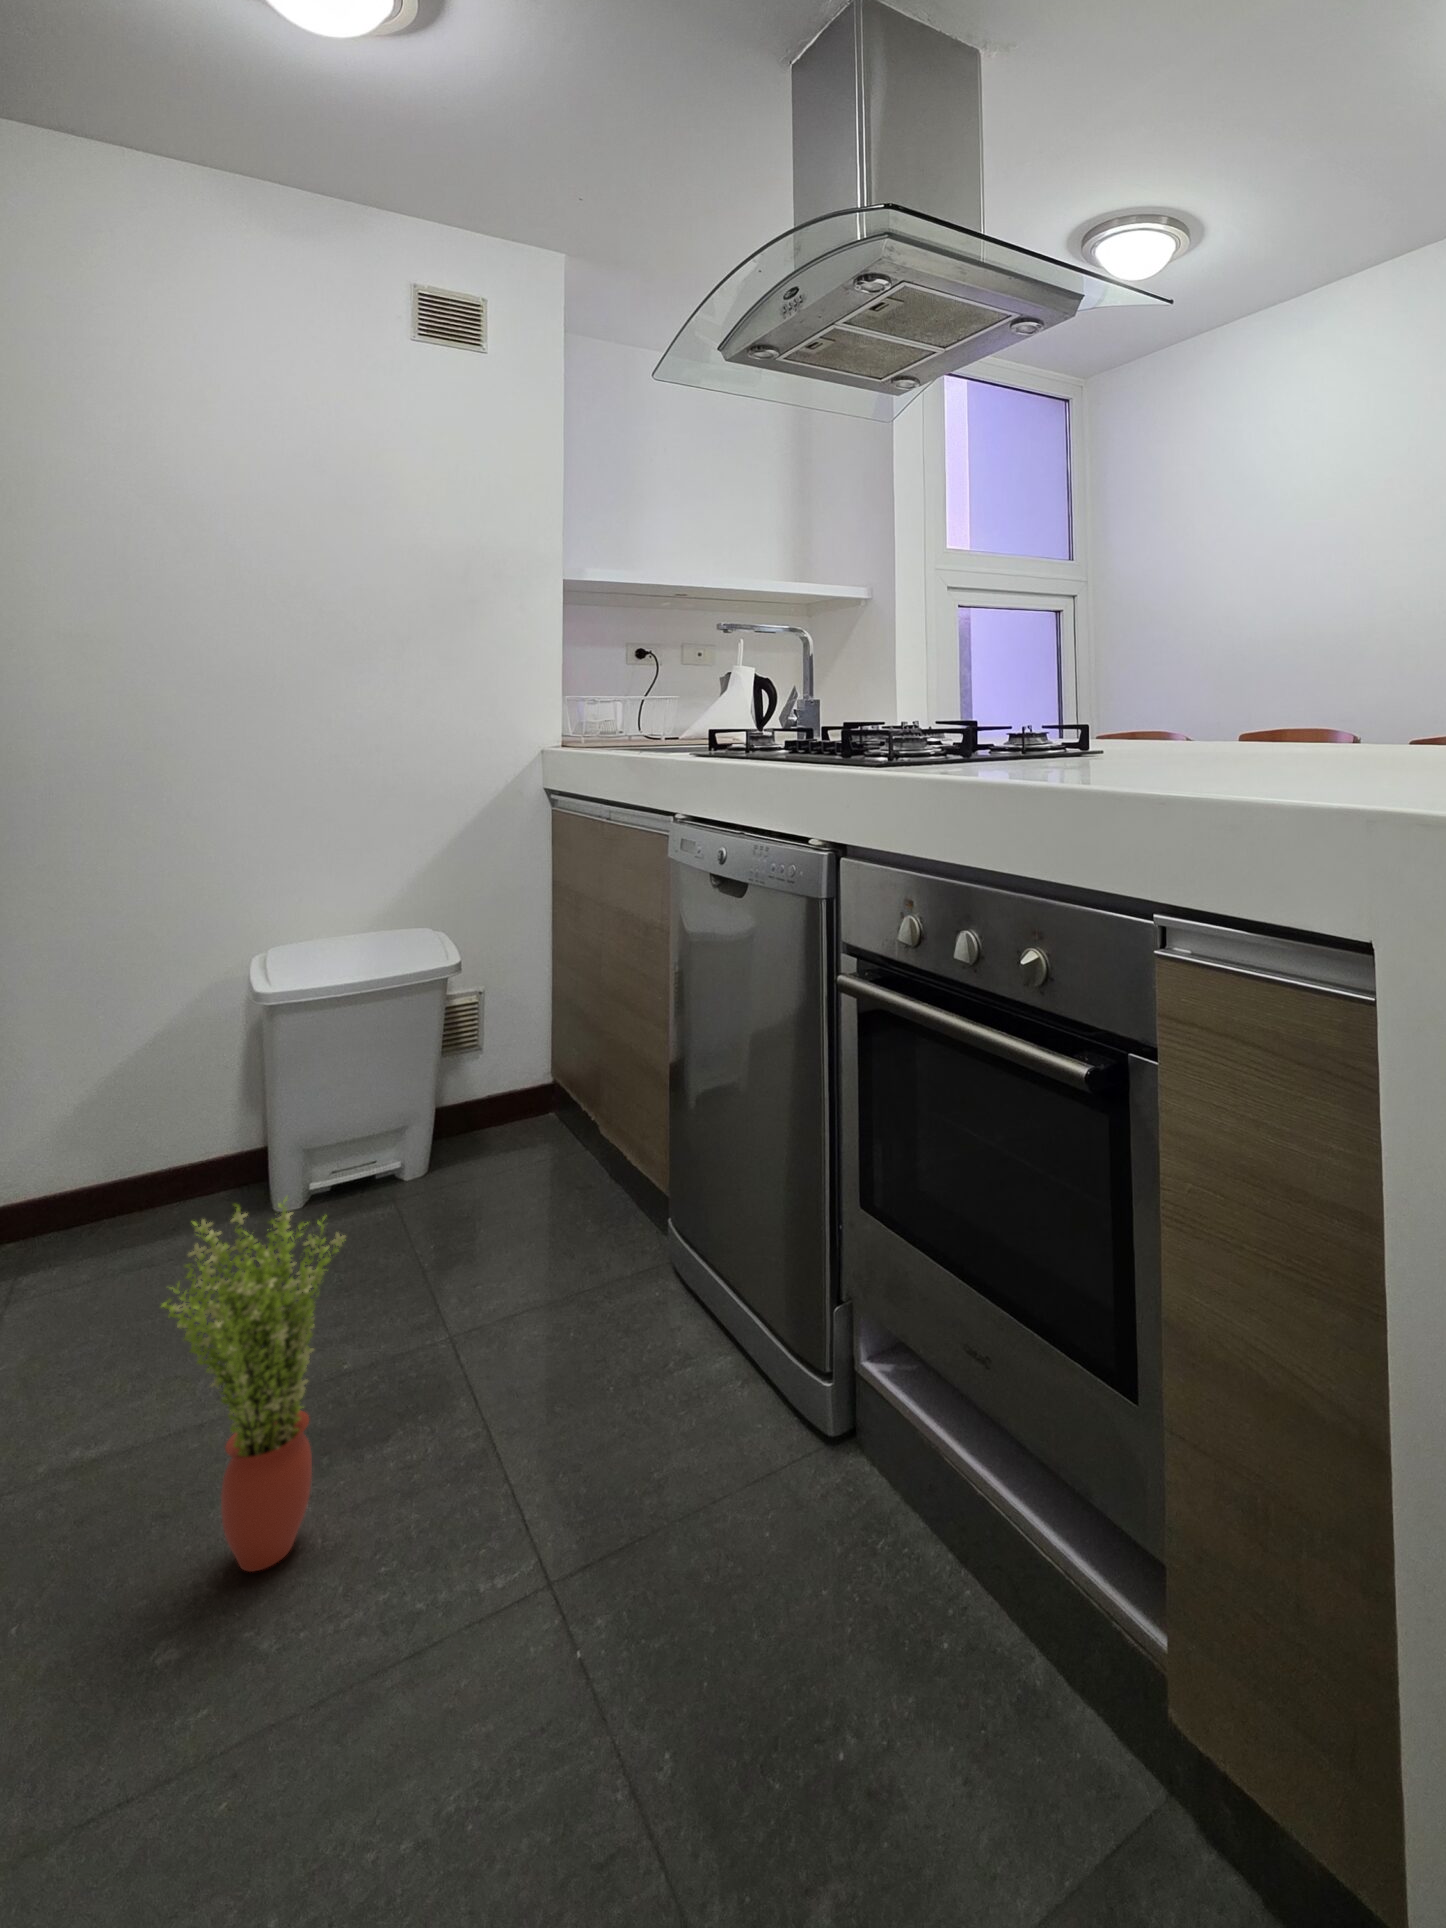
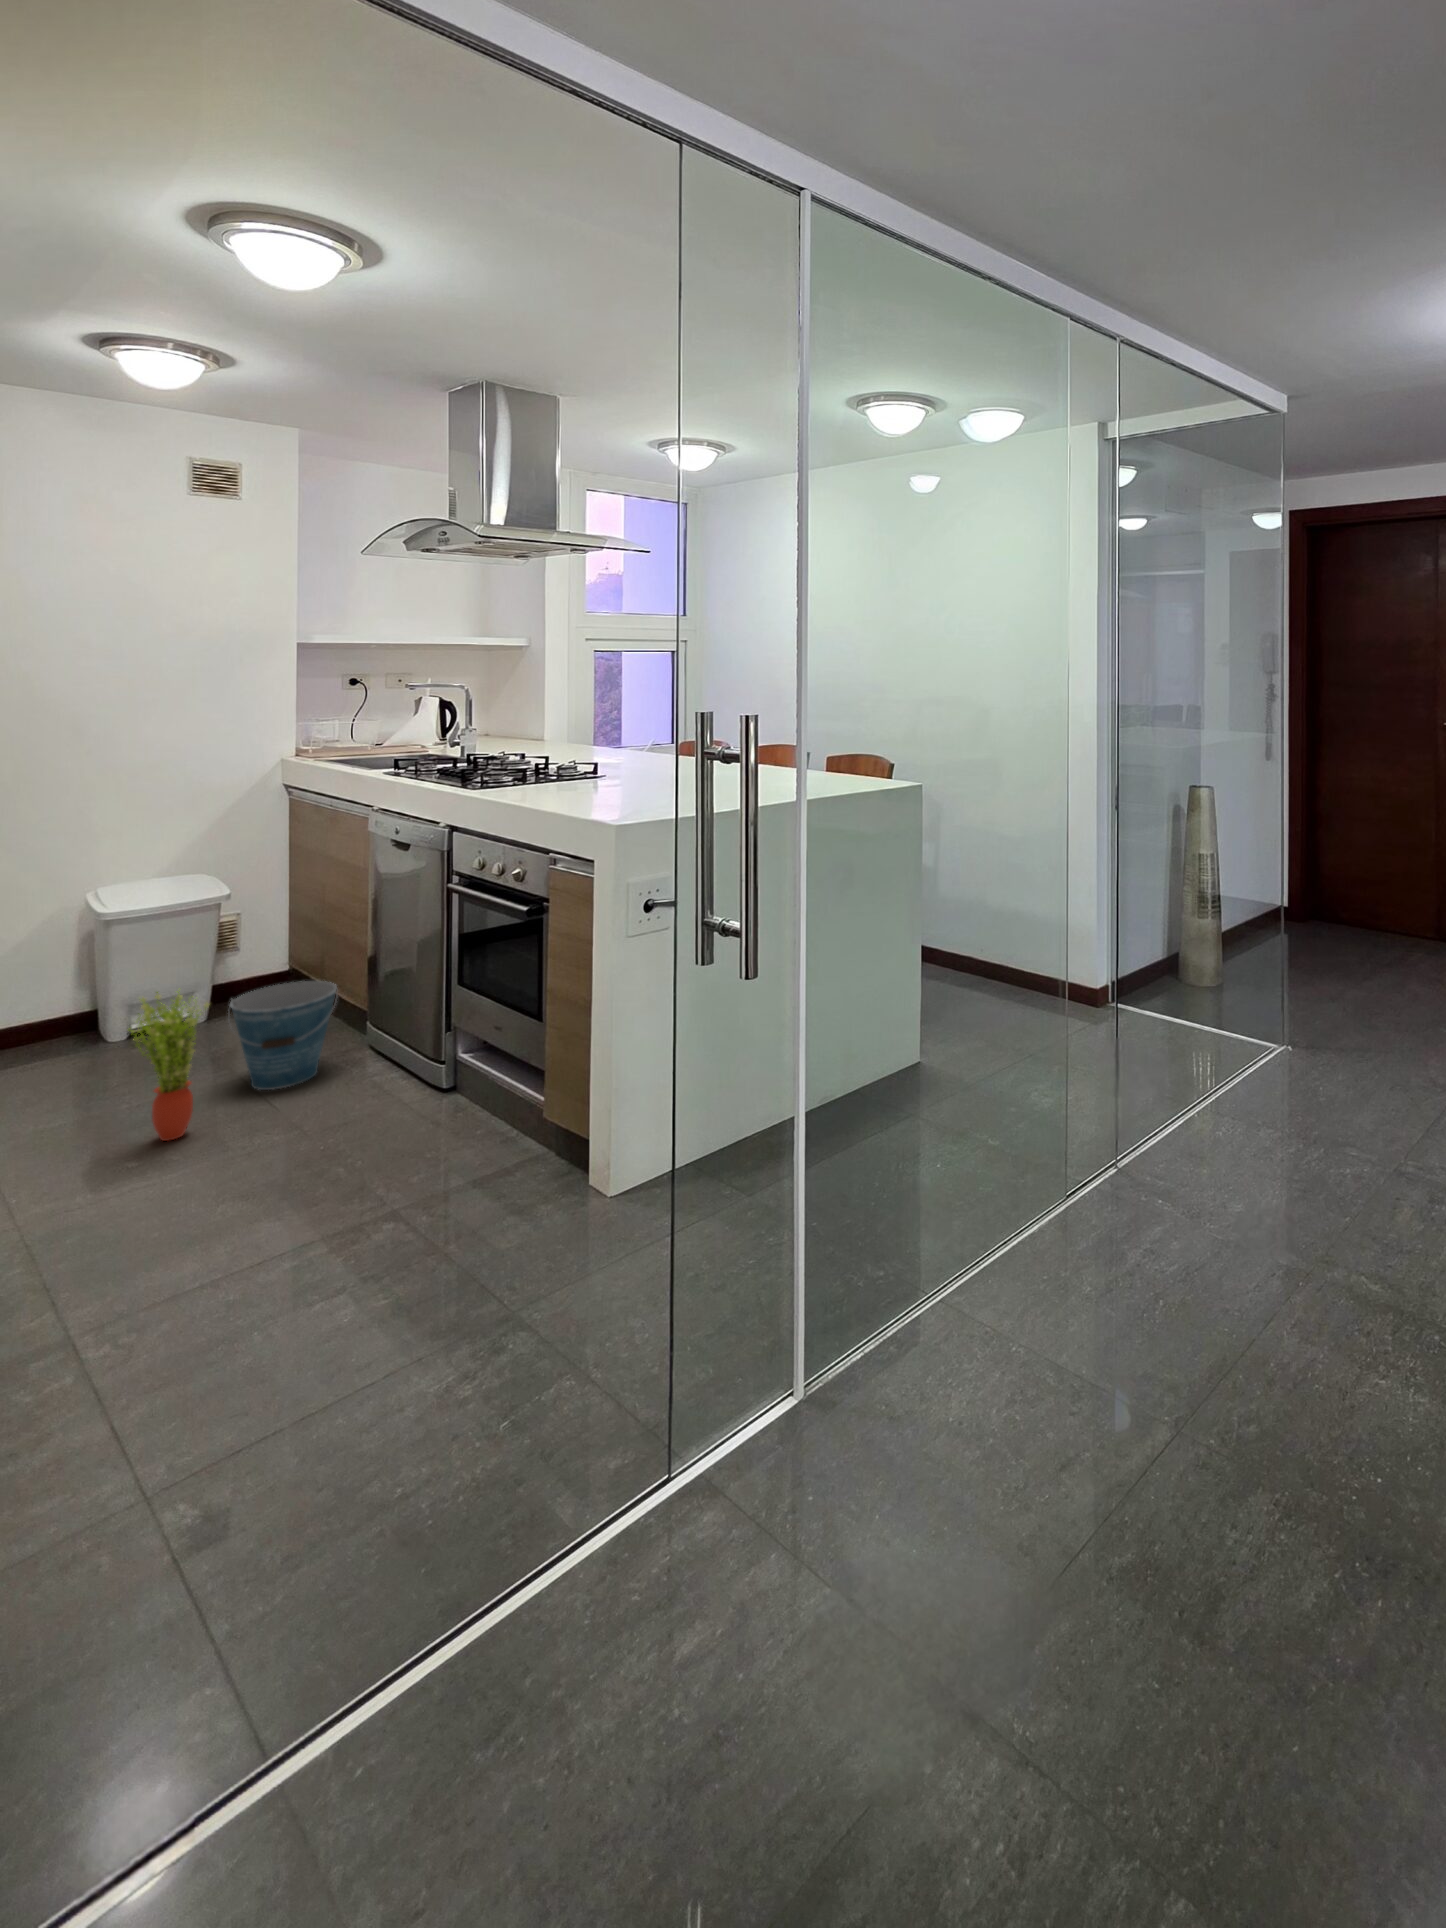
bucket: none [412,1146,614,1395] -> present [230,981,337,1090]

